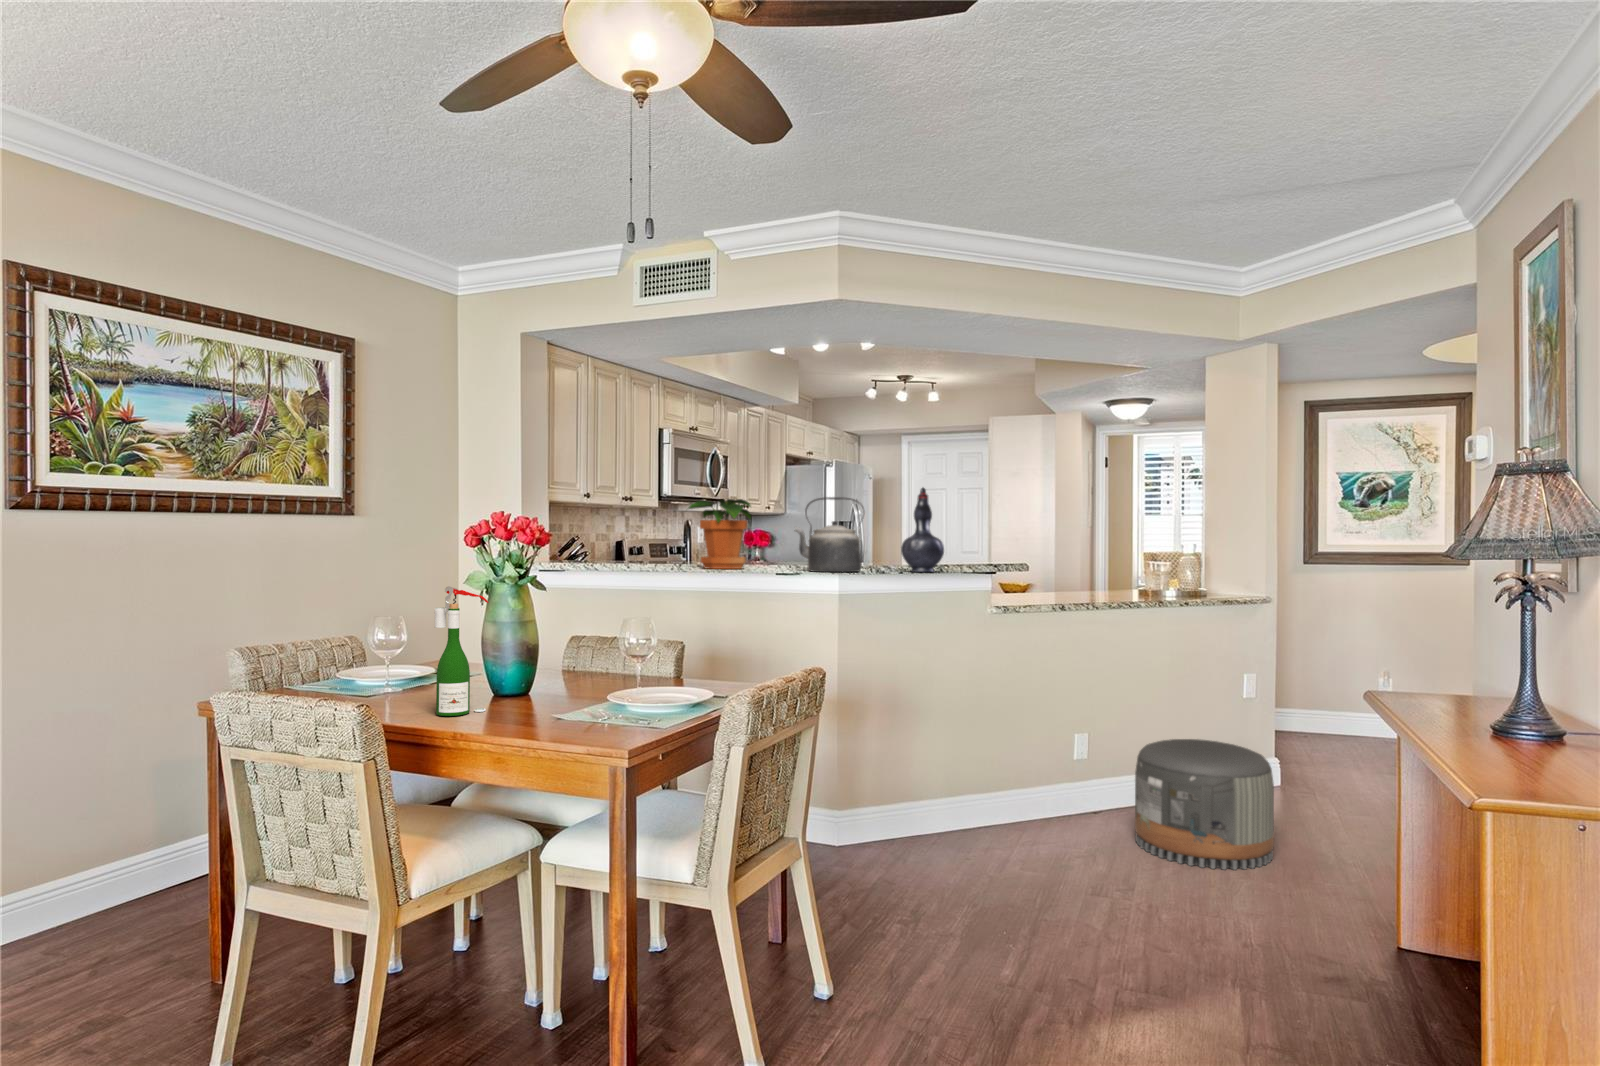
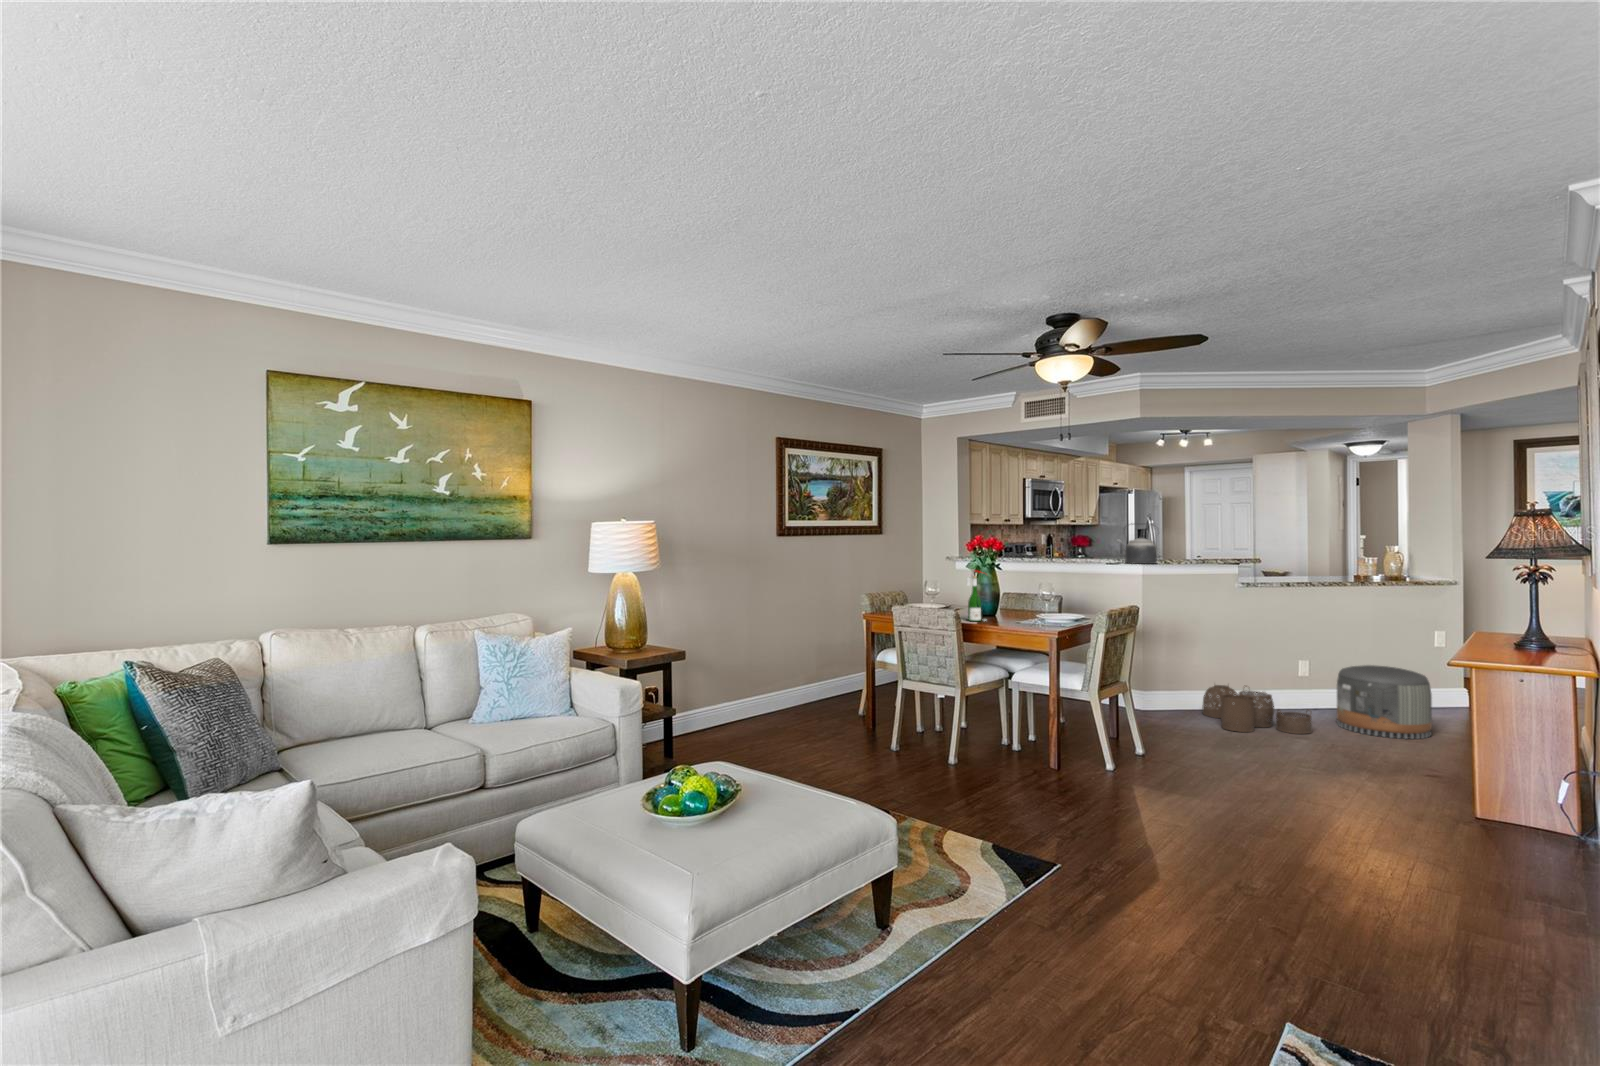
decorative vase: present [901,488,944,572] -> none [1181,516,1208,564]
potted plant: present [689,499,751,569] -> none [1053,524,1091,562]
woven basket: none [933,782,1108,885] -> present [1203,685,1312,734]

